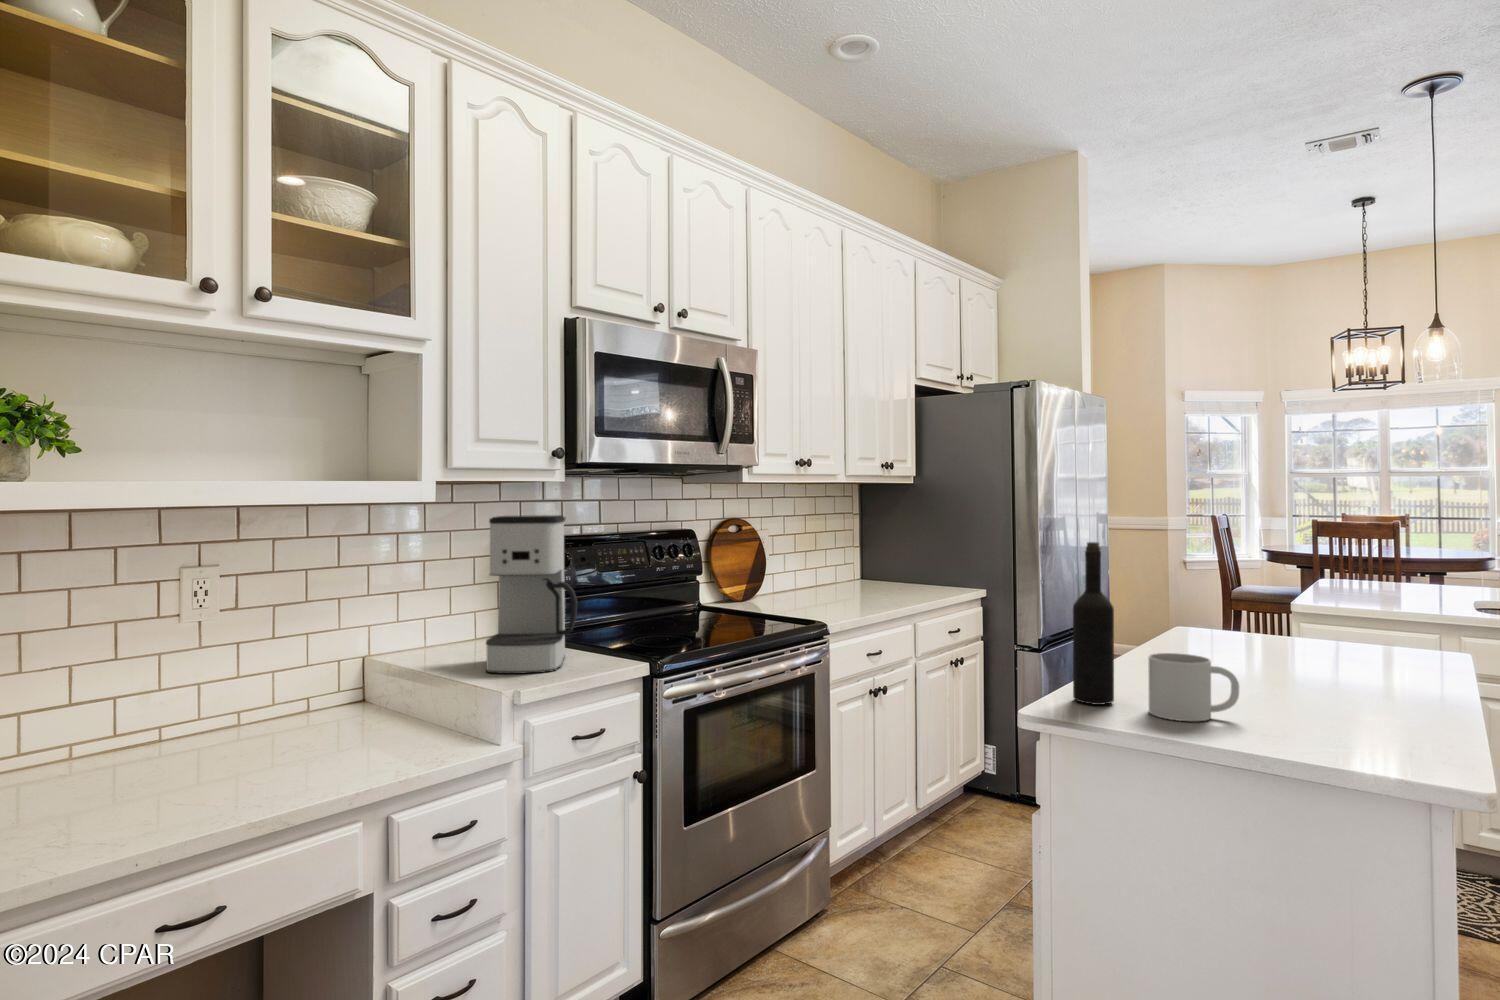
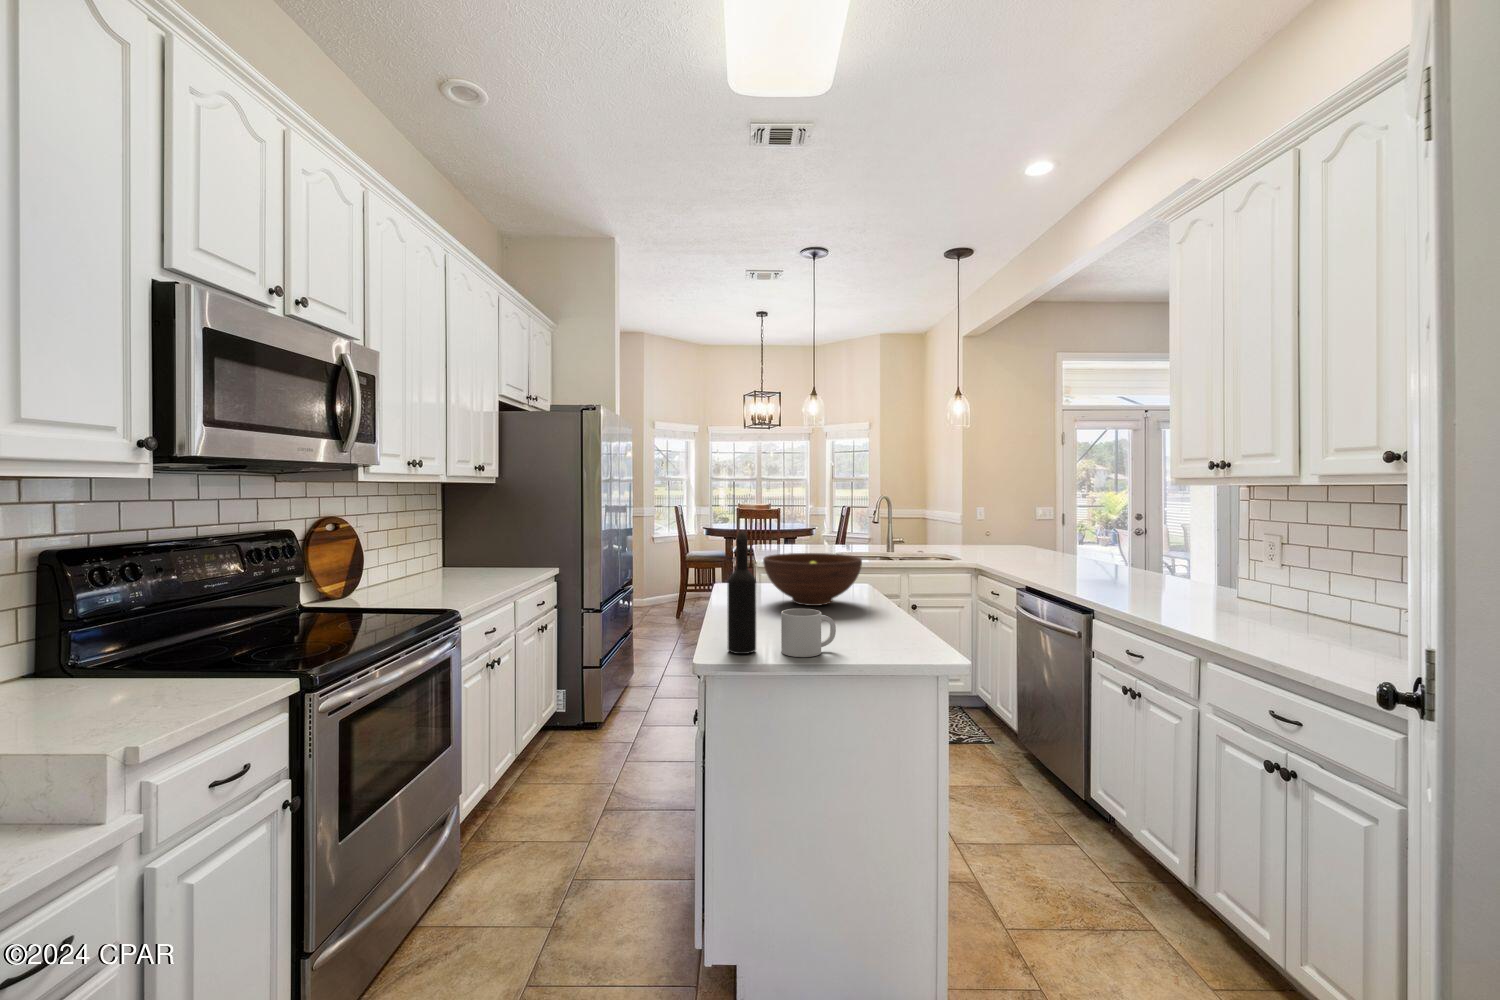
coffee maker: present [486,515,577,674] -> none [45,520,197,731]
fruit bowl: none [1208,584,1386,665] -> present [763,553,862,606]

